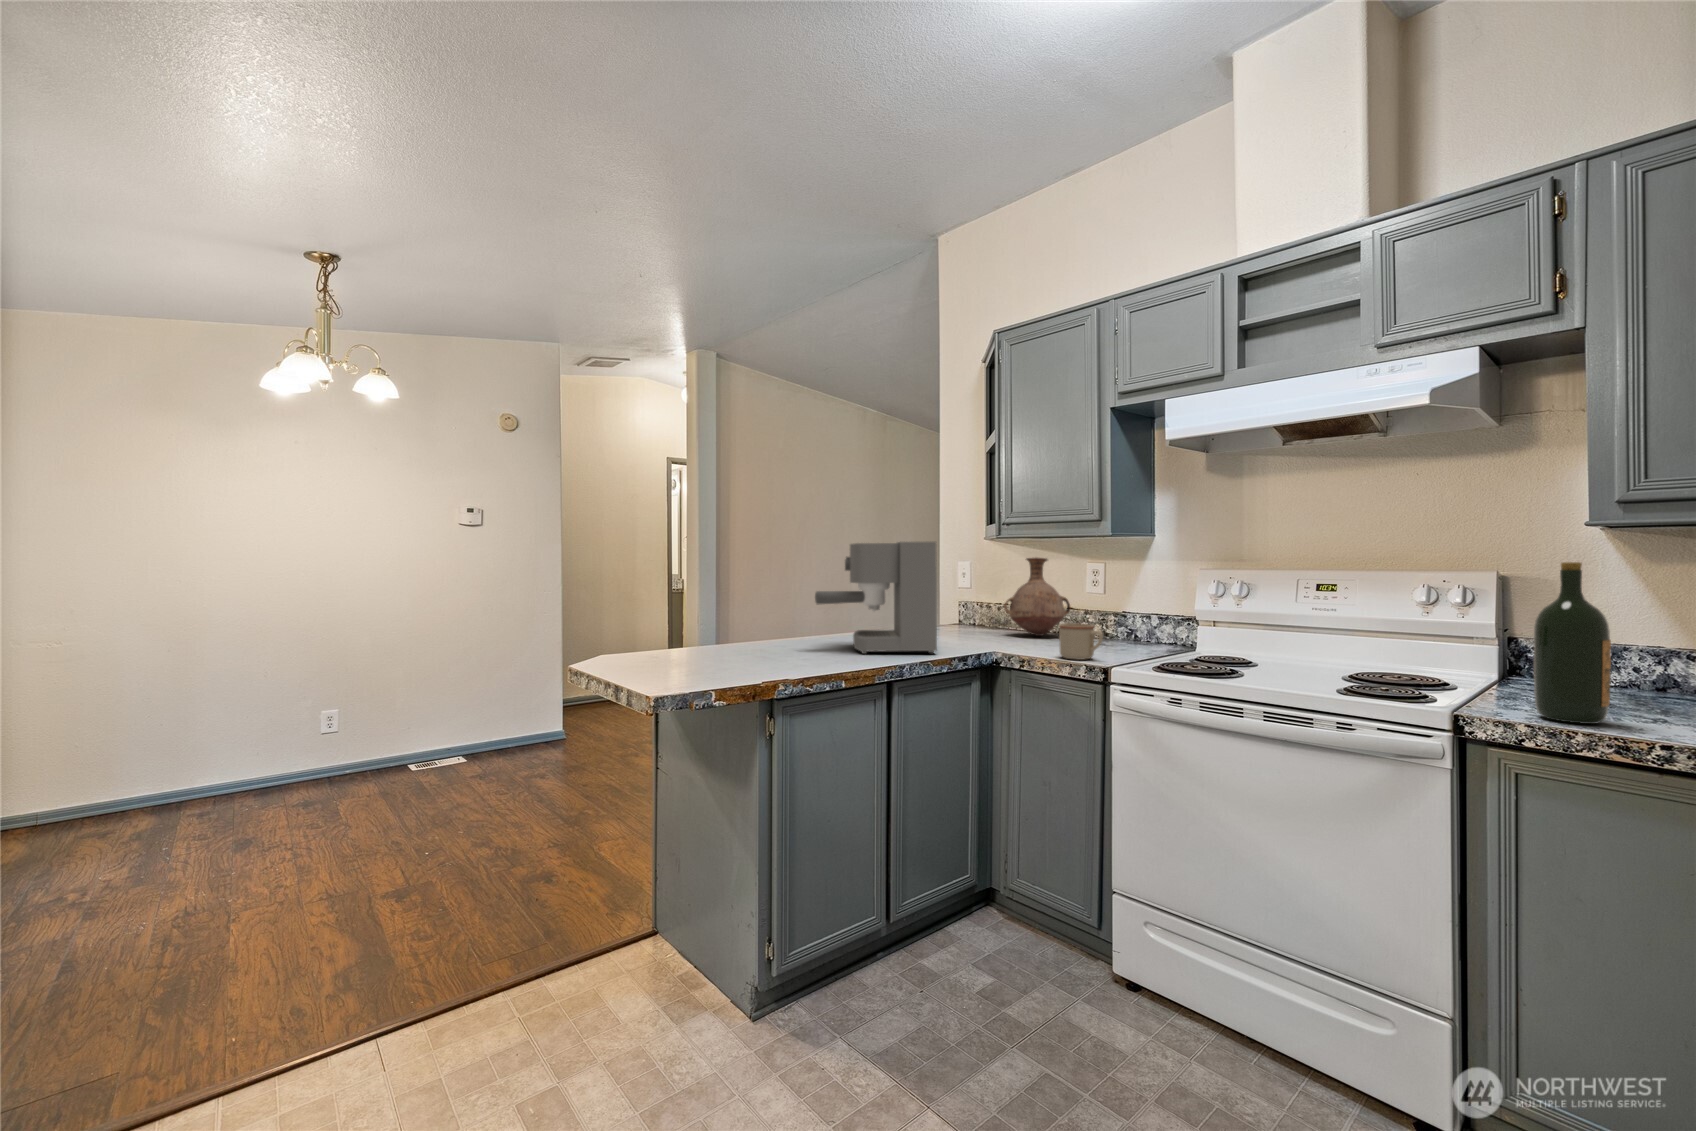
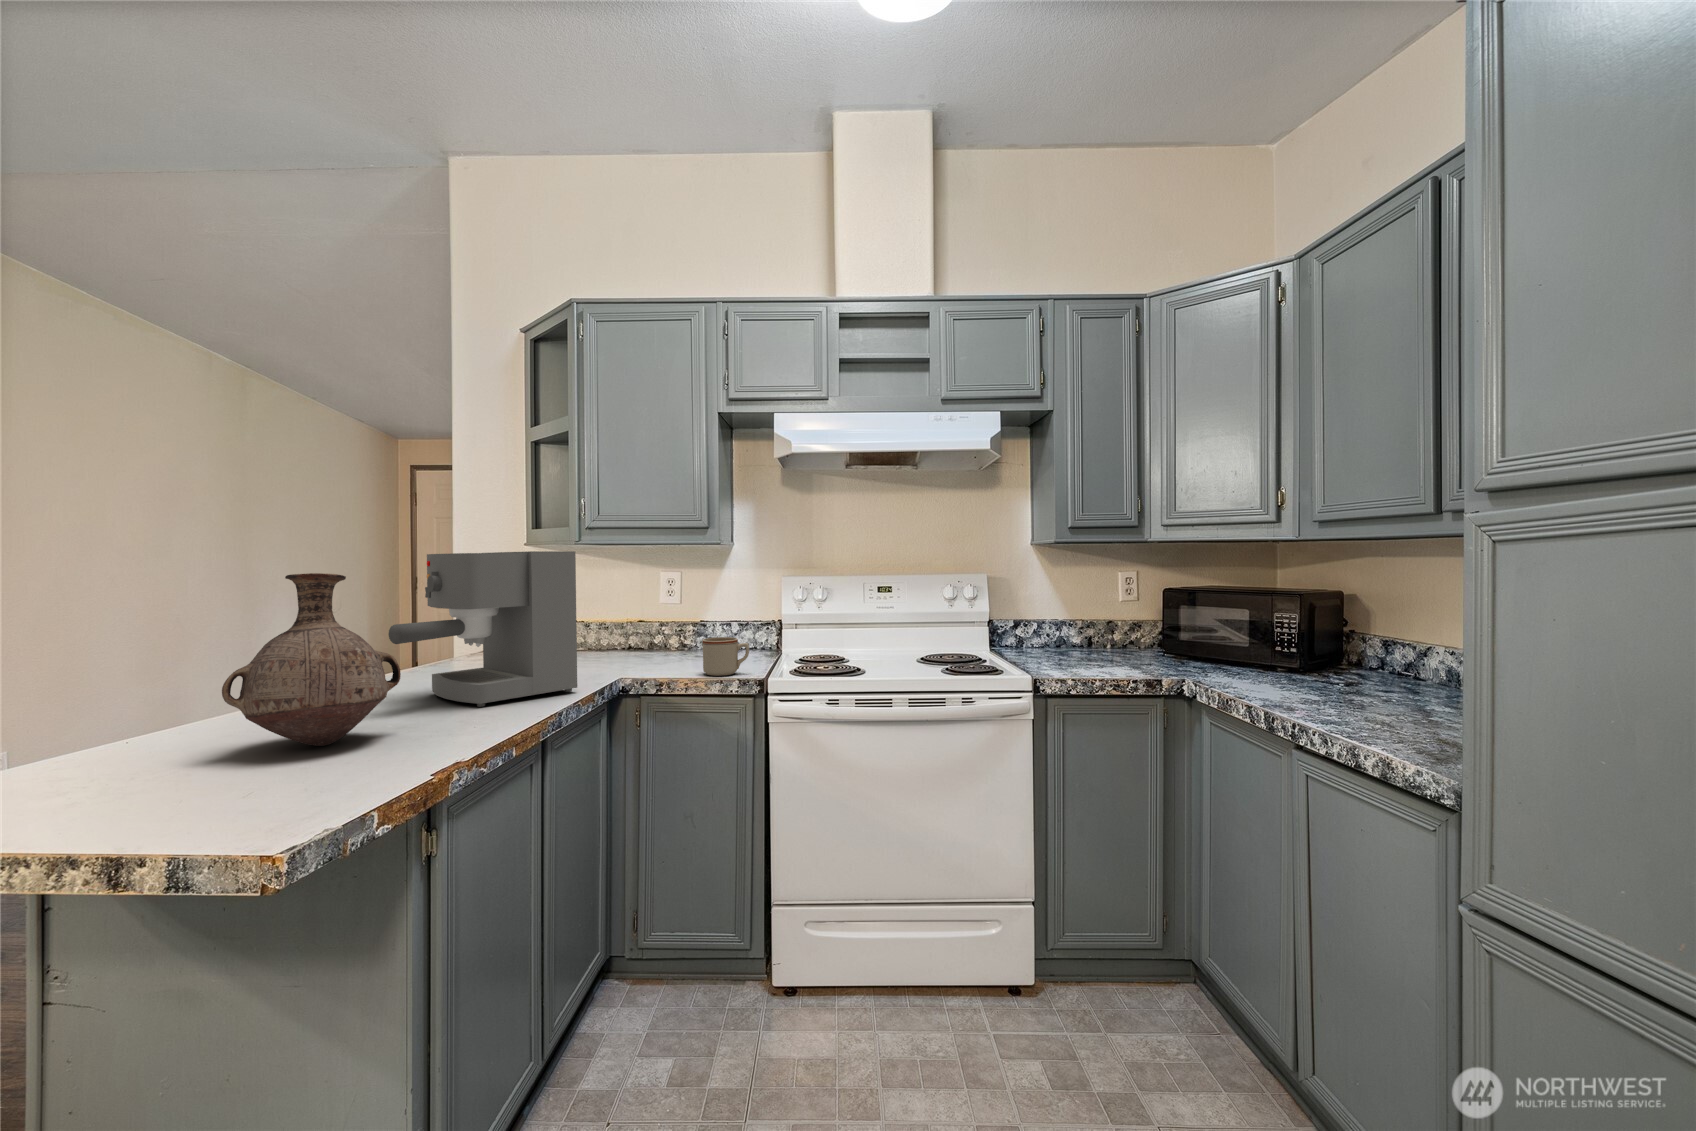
vase: present [1004,558,1070,636] -> present [222,573,401,746]
wine bottle: present [1534,562,1611,724] -> none [1059,570,1096,674]

